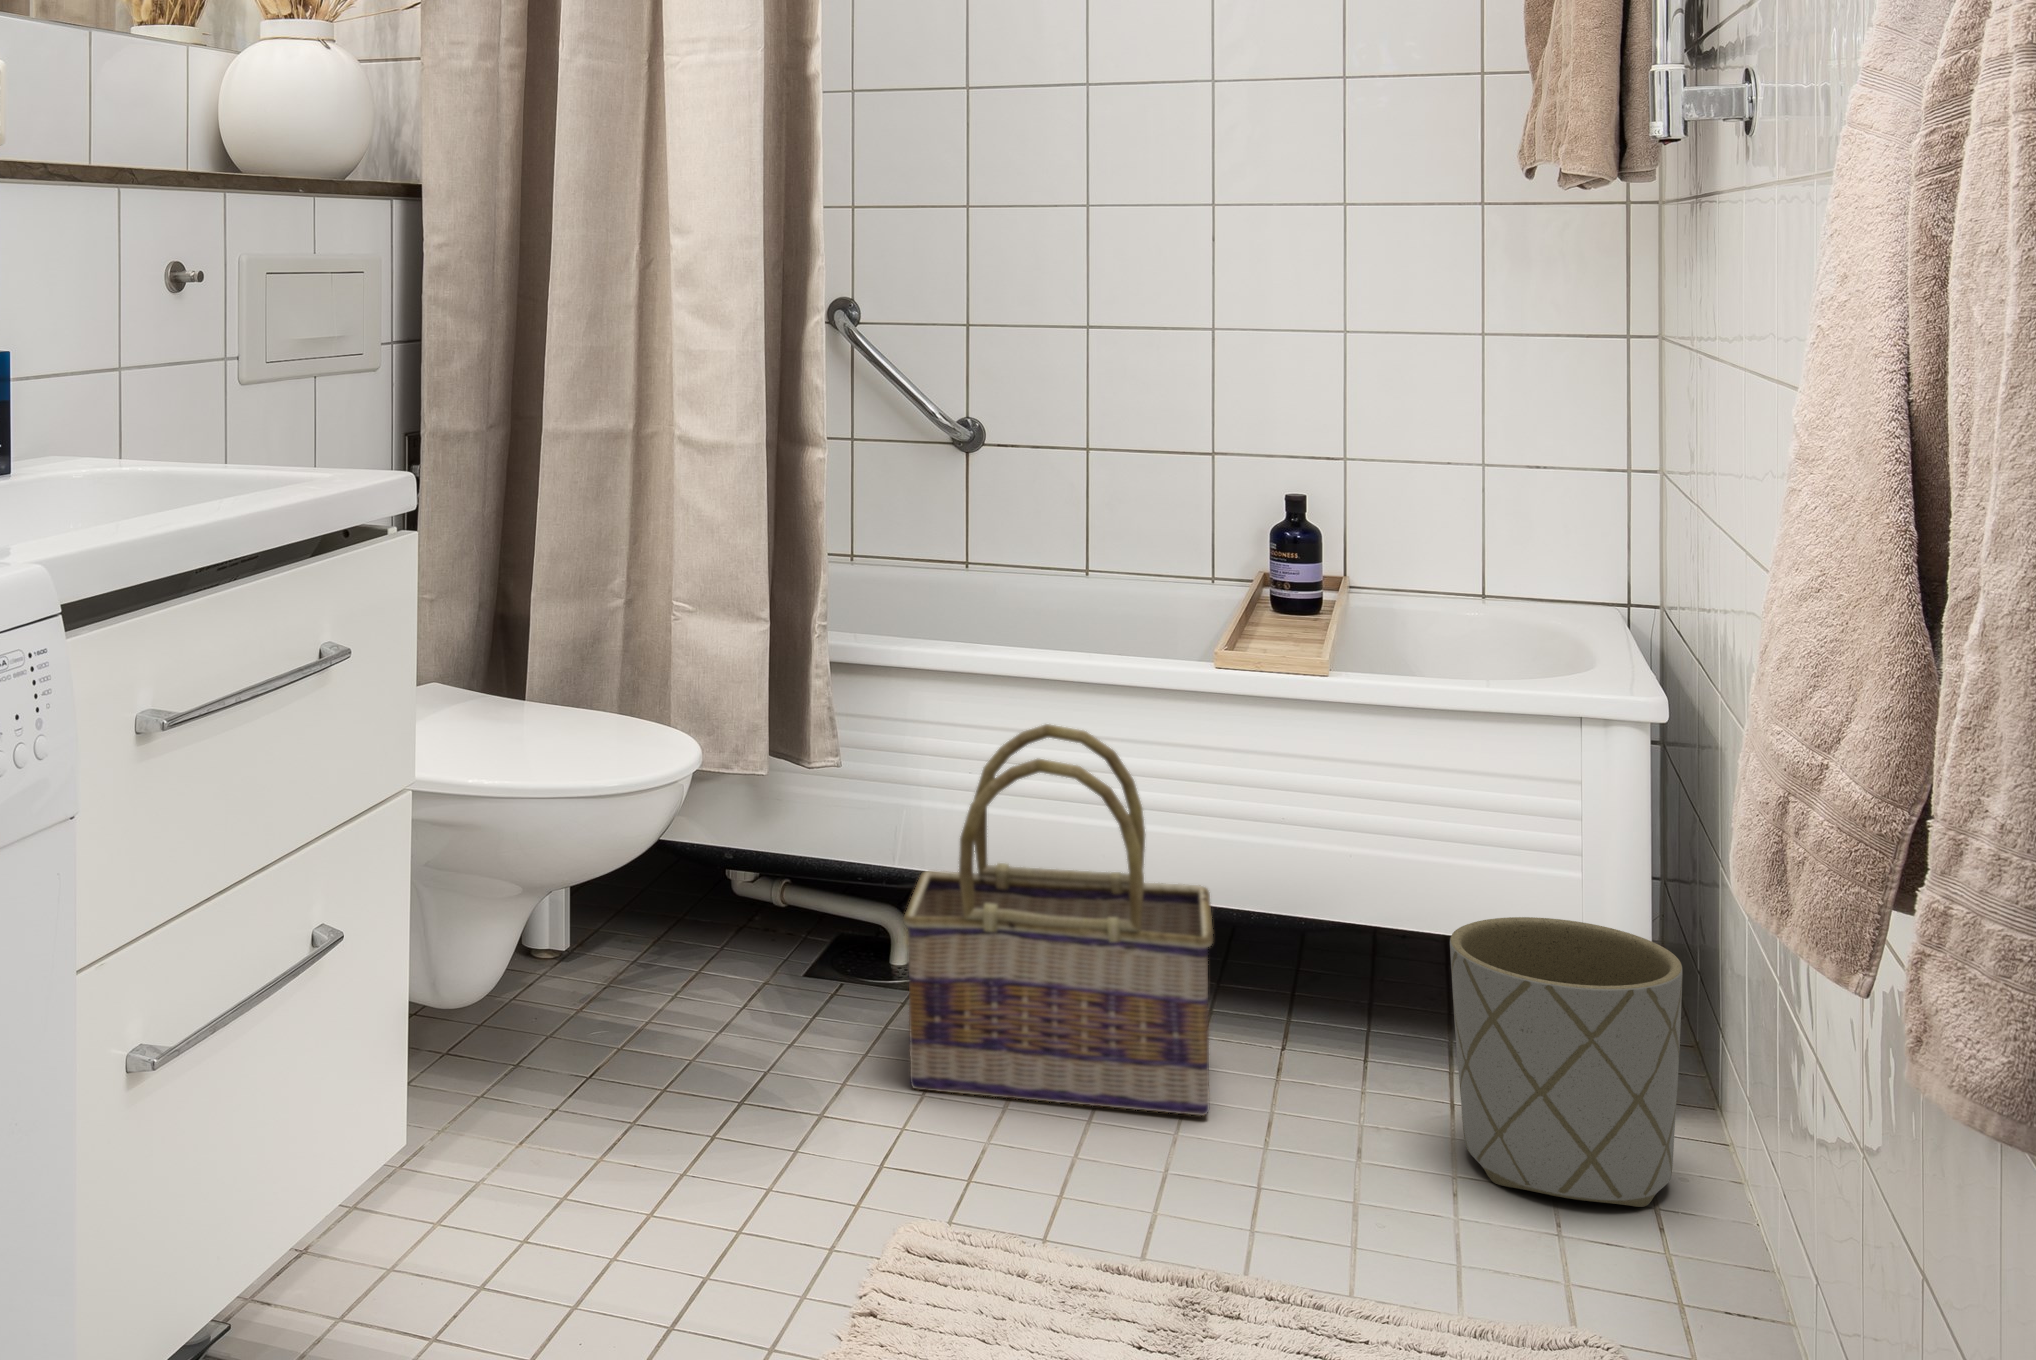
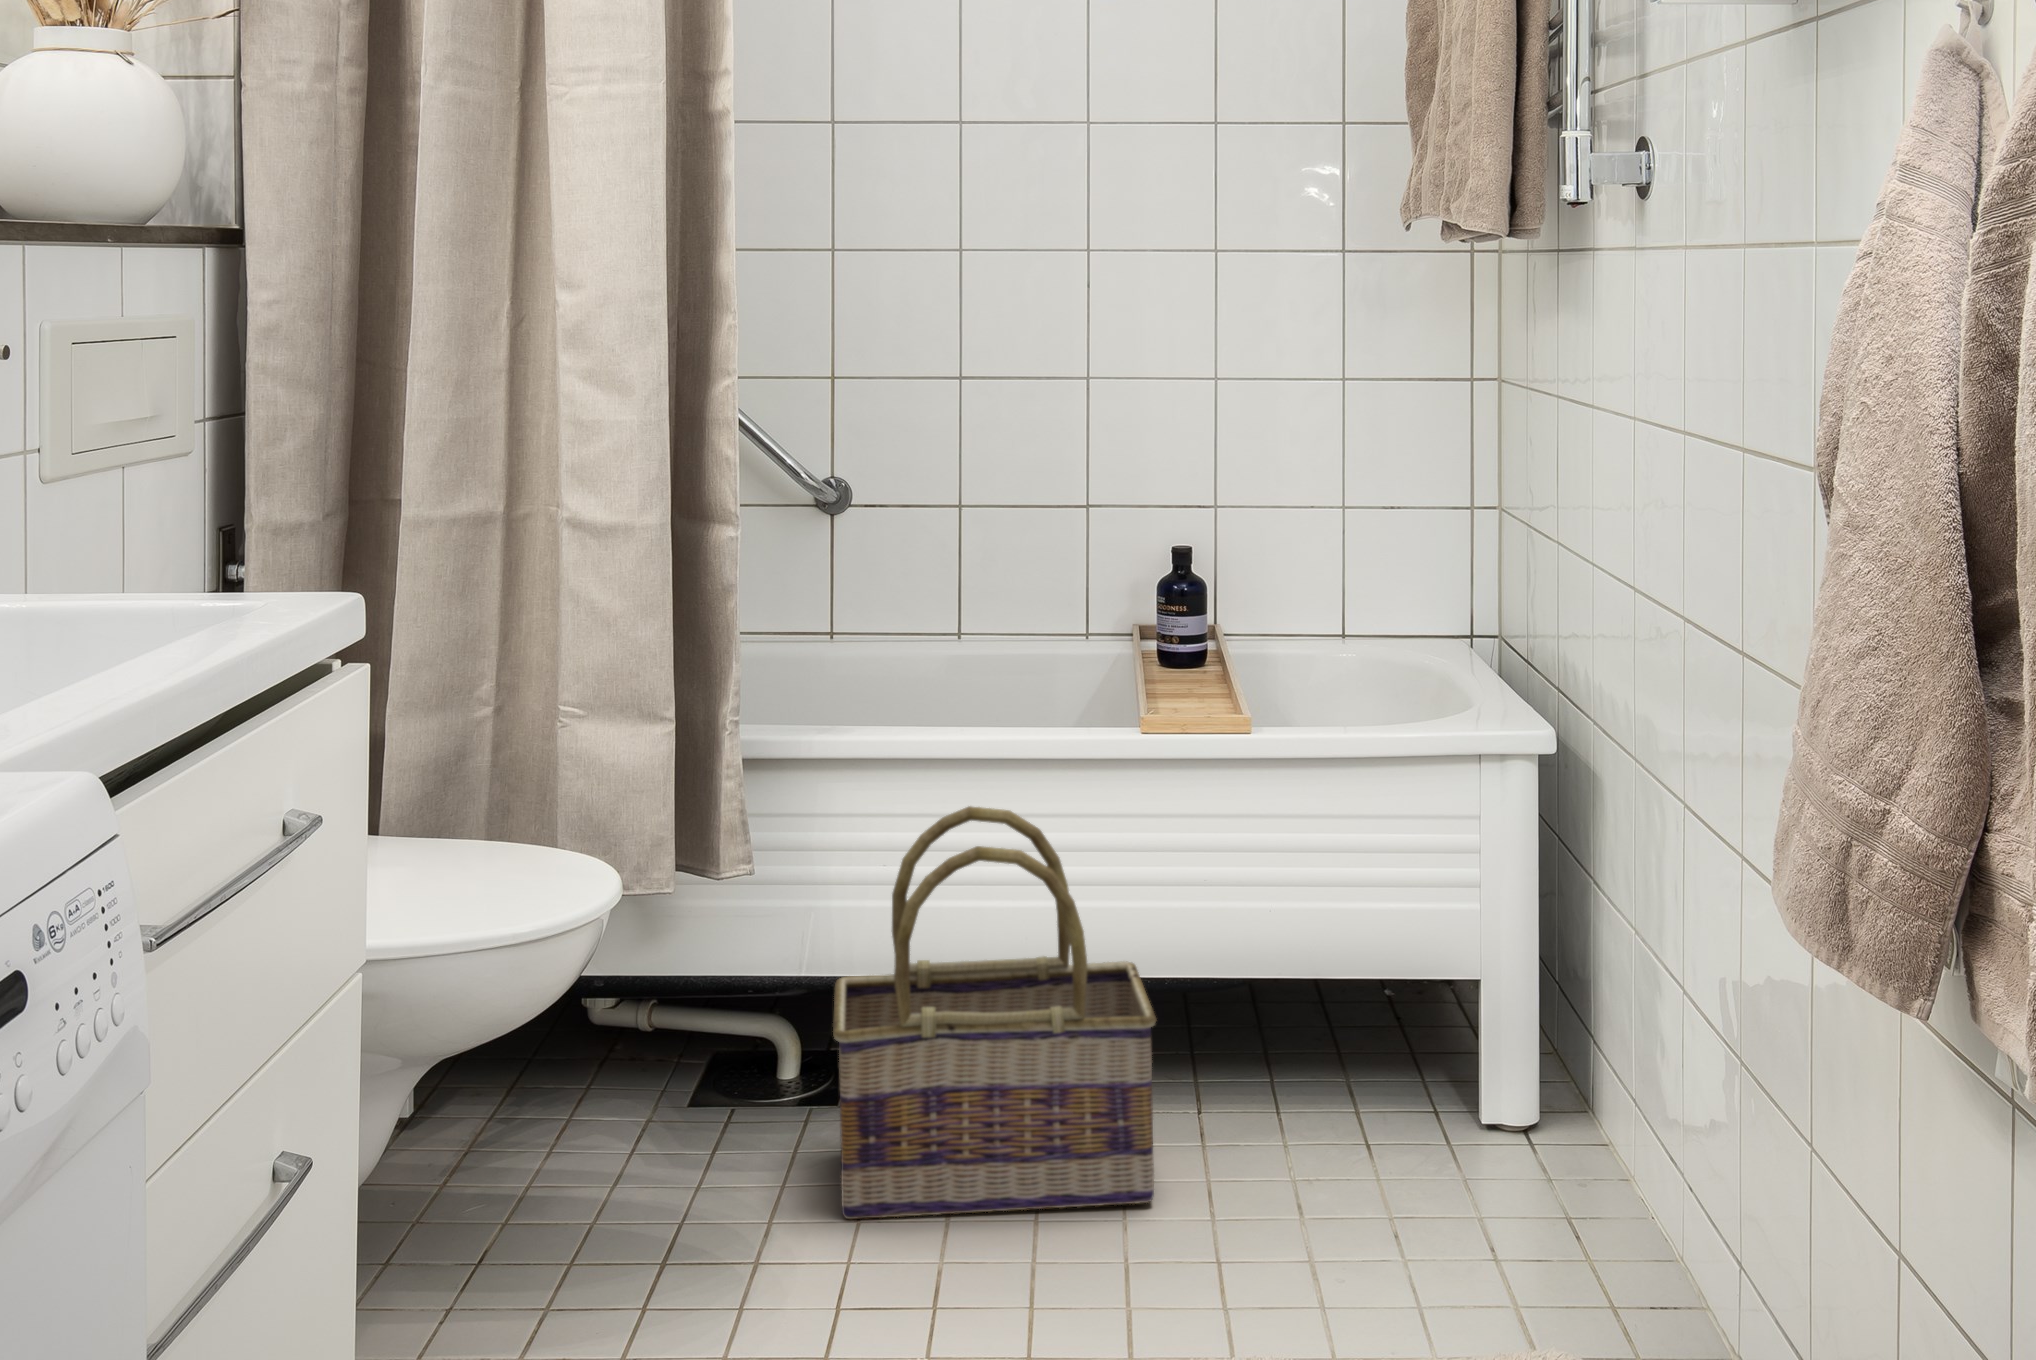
planter: present [1450,917,1682,1207] -> none [1383,958,1594,1233]

